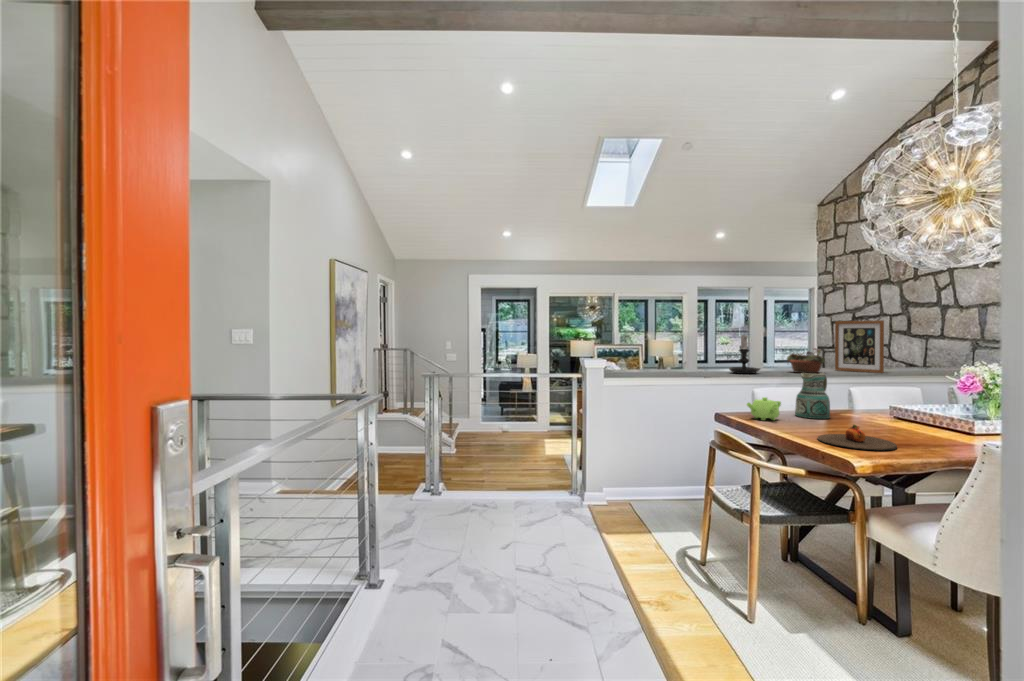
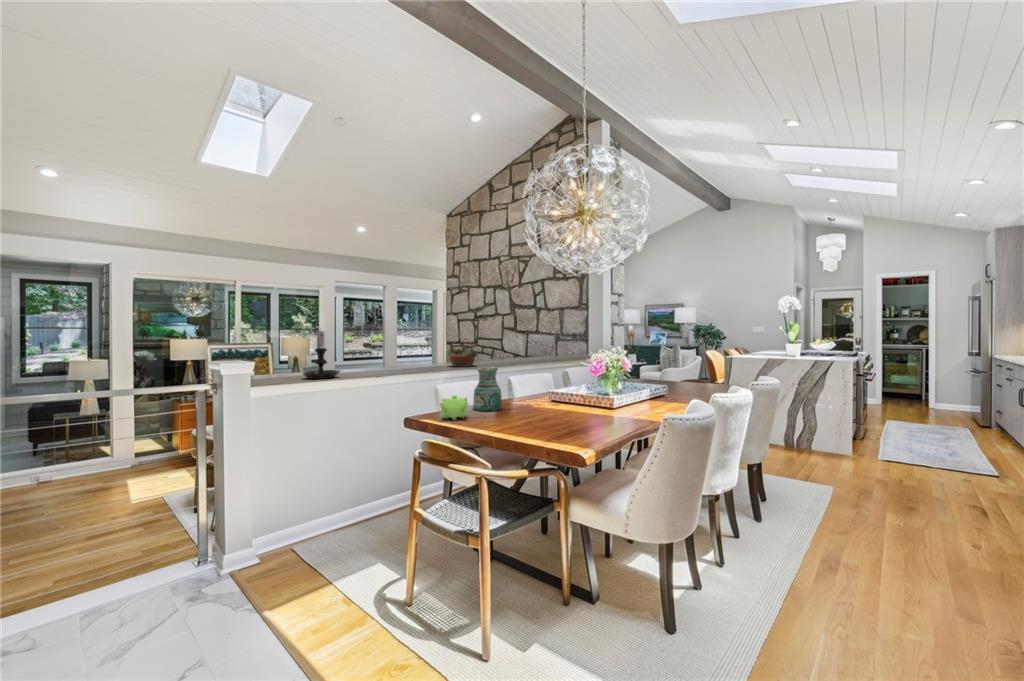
picture frame: present [835,320,884,373] -> none [479,318,514,363]
candle holder: present [729,335,760,374] -> present [303,331,340,379]
plate: present [818,425,897,450] -> none [517,414,578,438]

